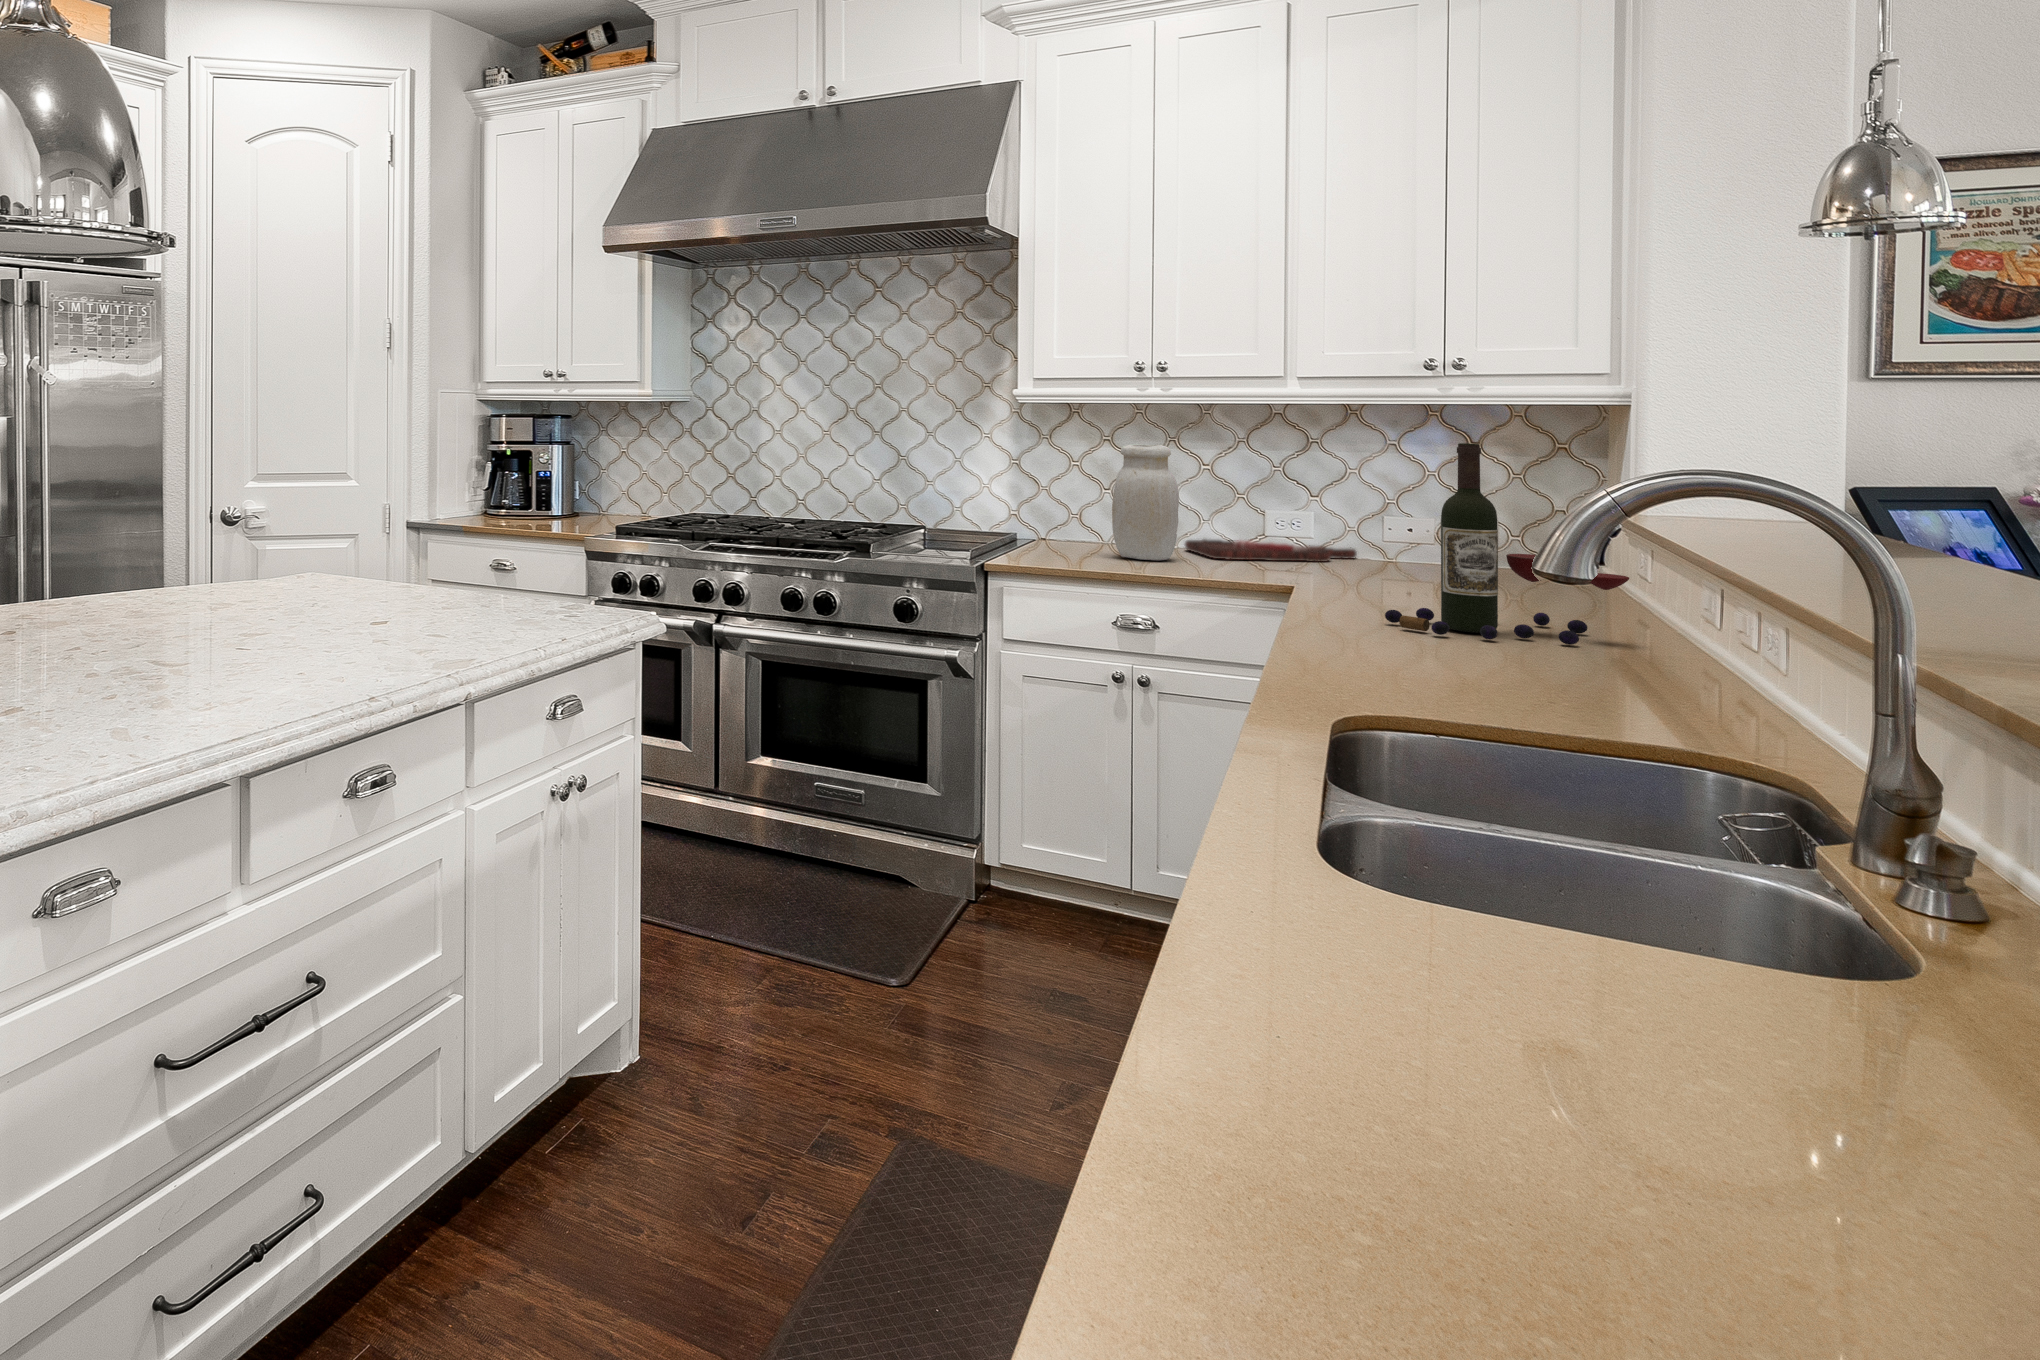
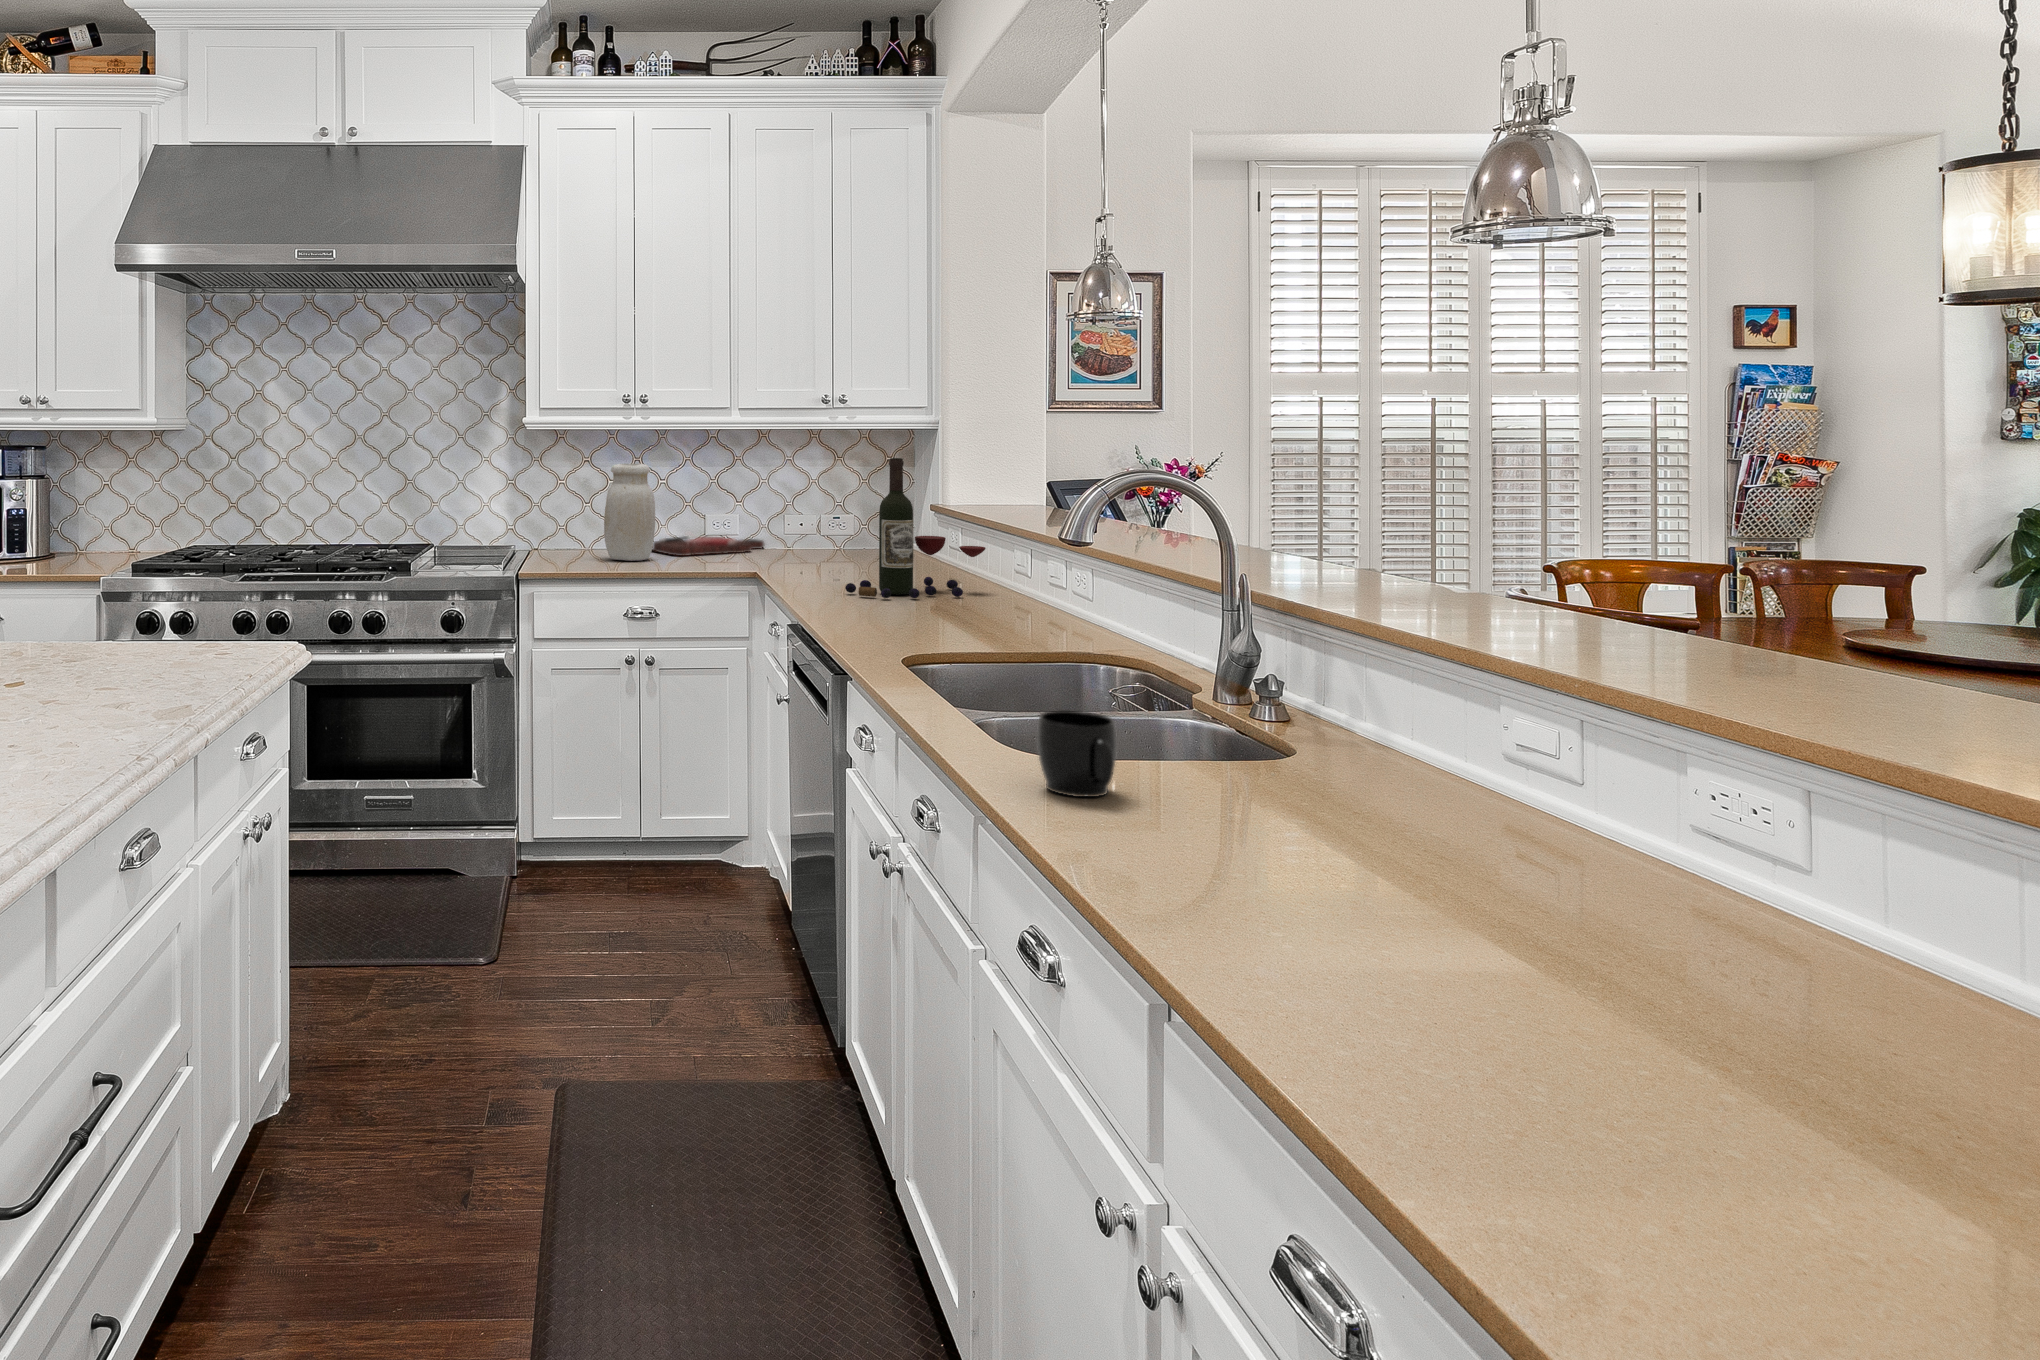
mug: none [1249,814,1388,963] -> present [1037,710,1117,797]

